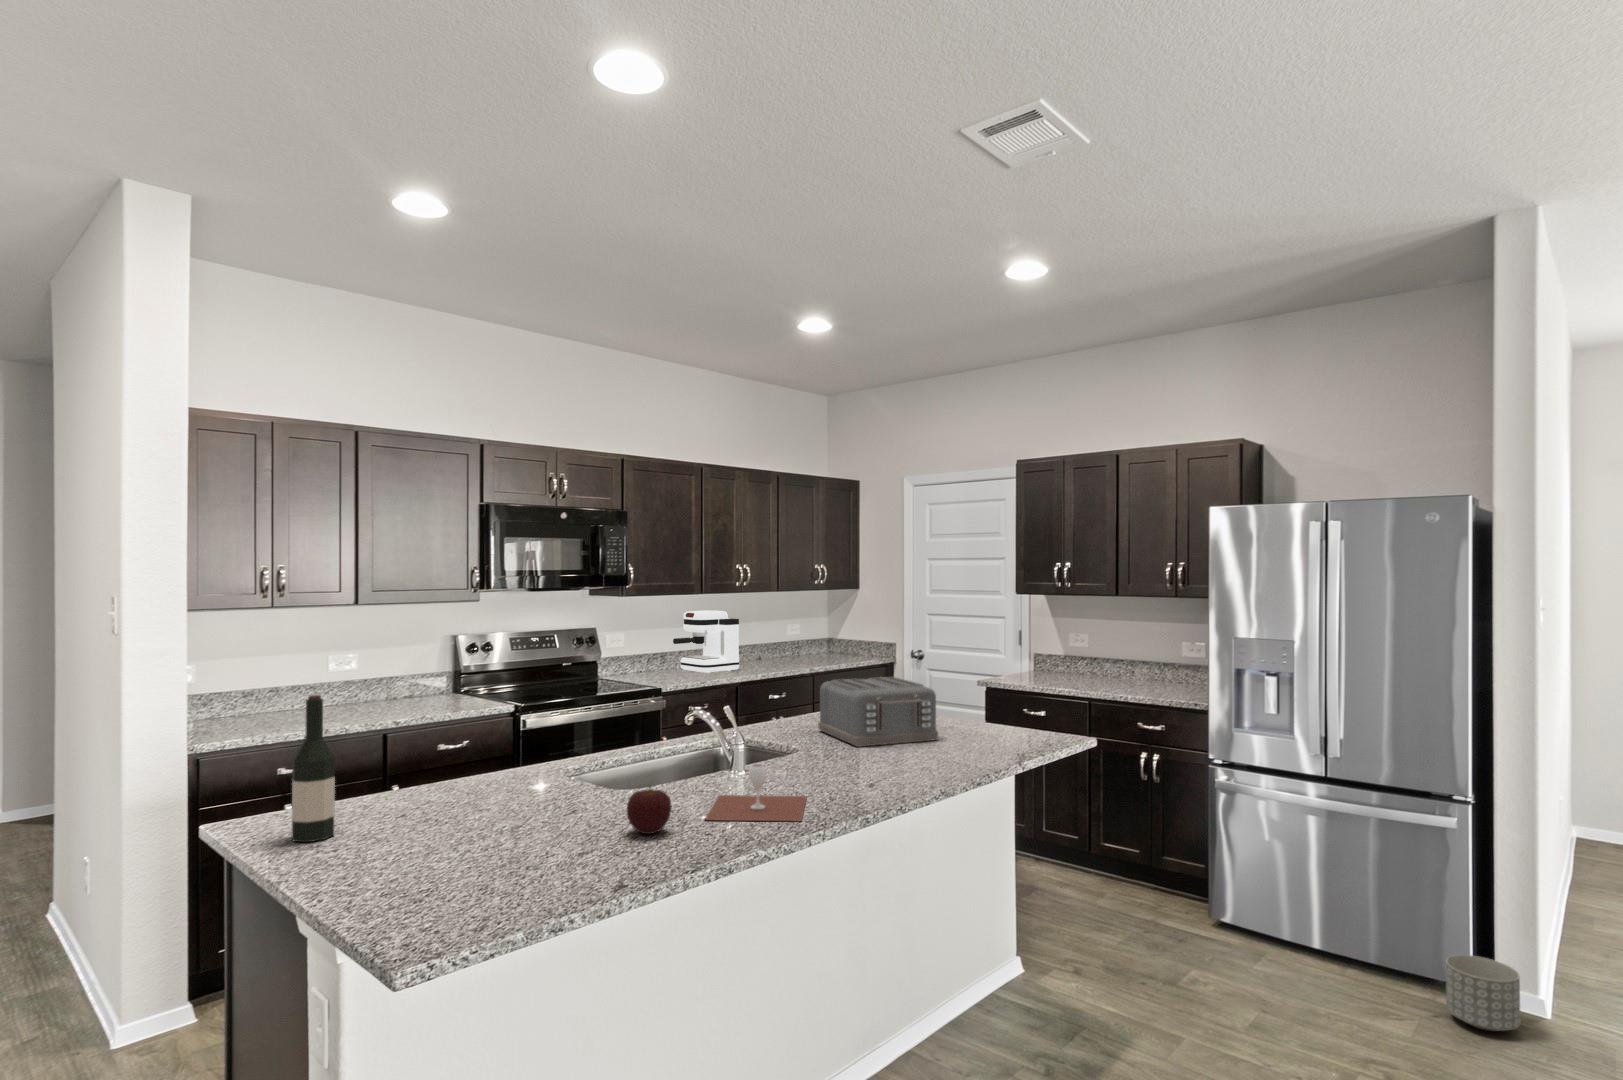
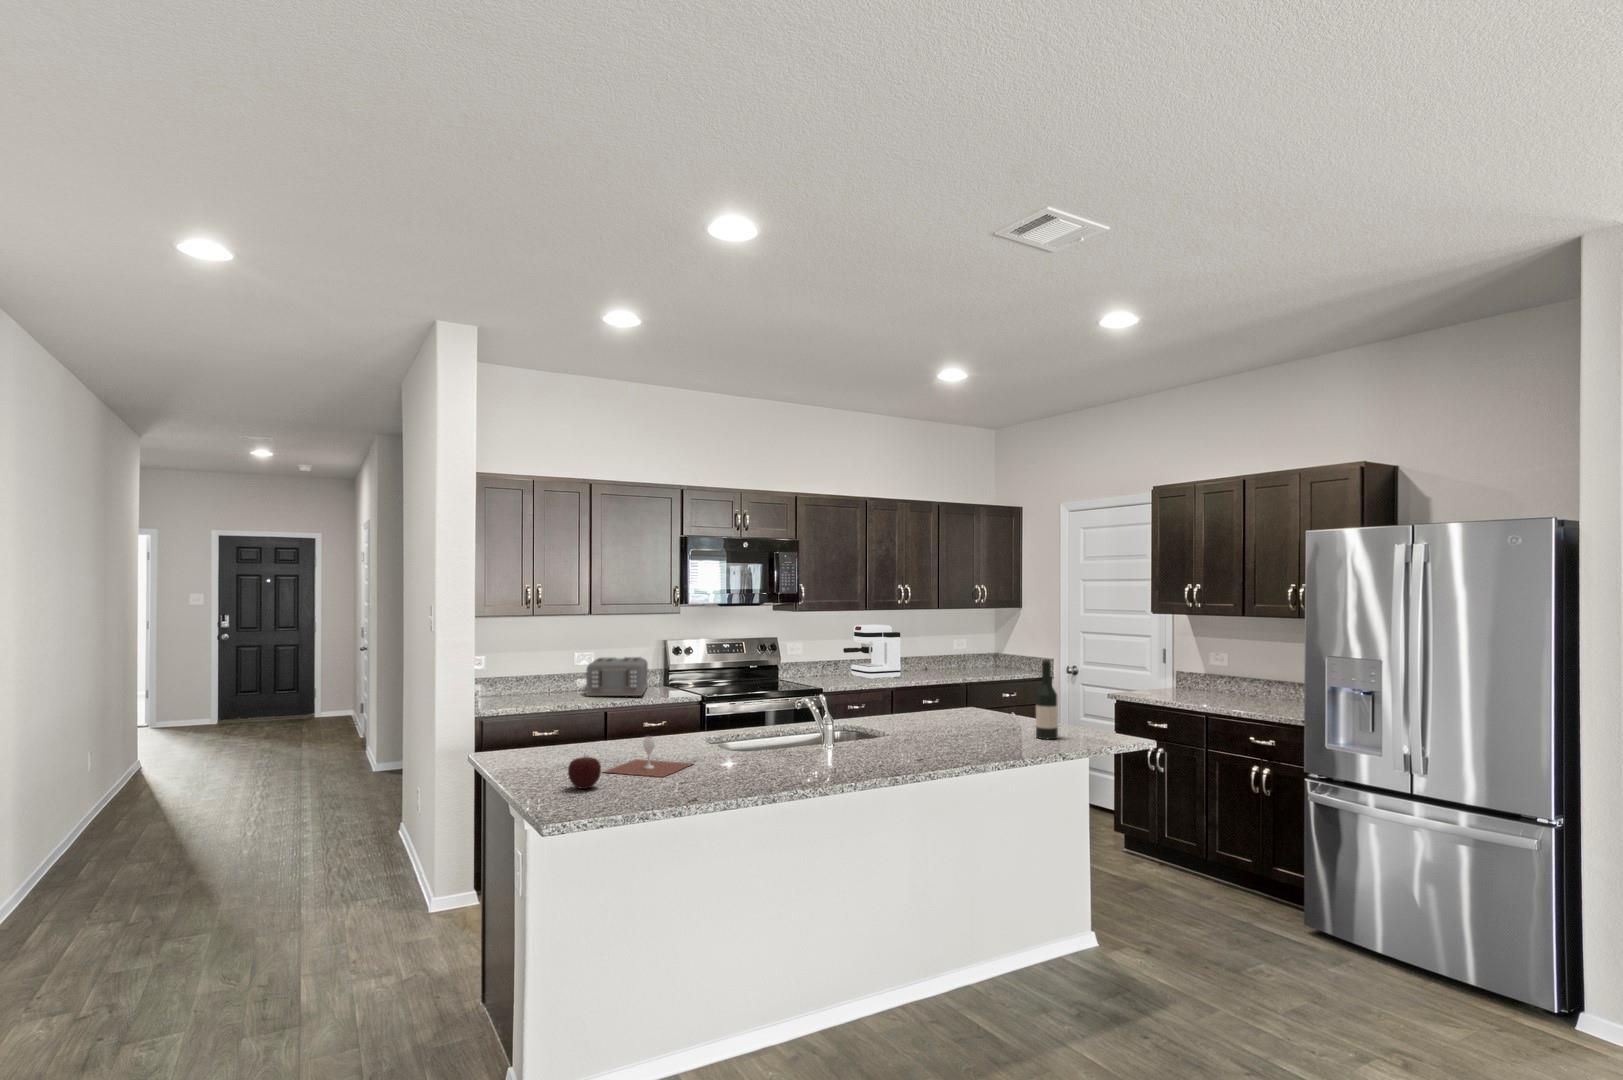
toaster: present [818,677,938,747] -> present [586,657,648,696]
wine bottle: present [292,695,335,842] -> present [1036,660,1058,739]
wine glass: present [705,764,806,821] -> present [605,736,692,777]
apple: present [627,789,671,834] -> present [568,757,601,789]
planter: present [1446,955,1521,1031] -> none [1492,965,1565,1037]

